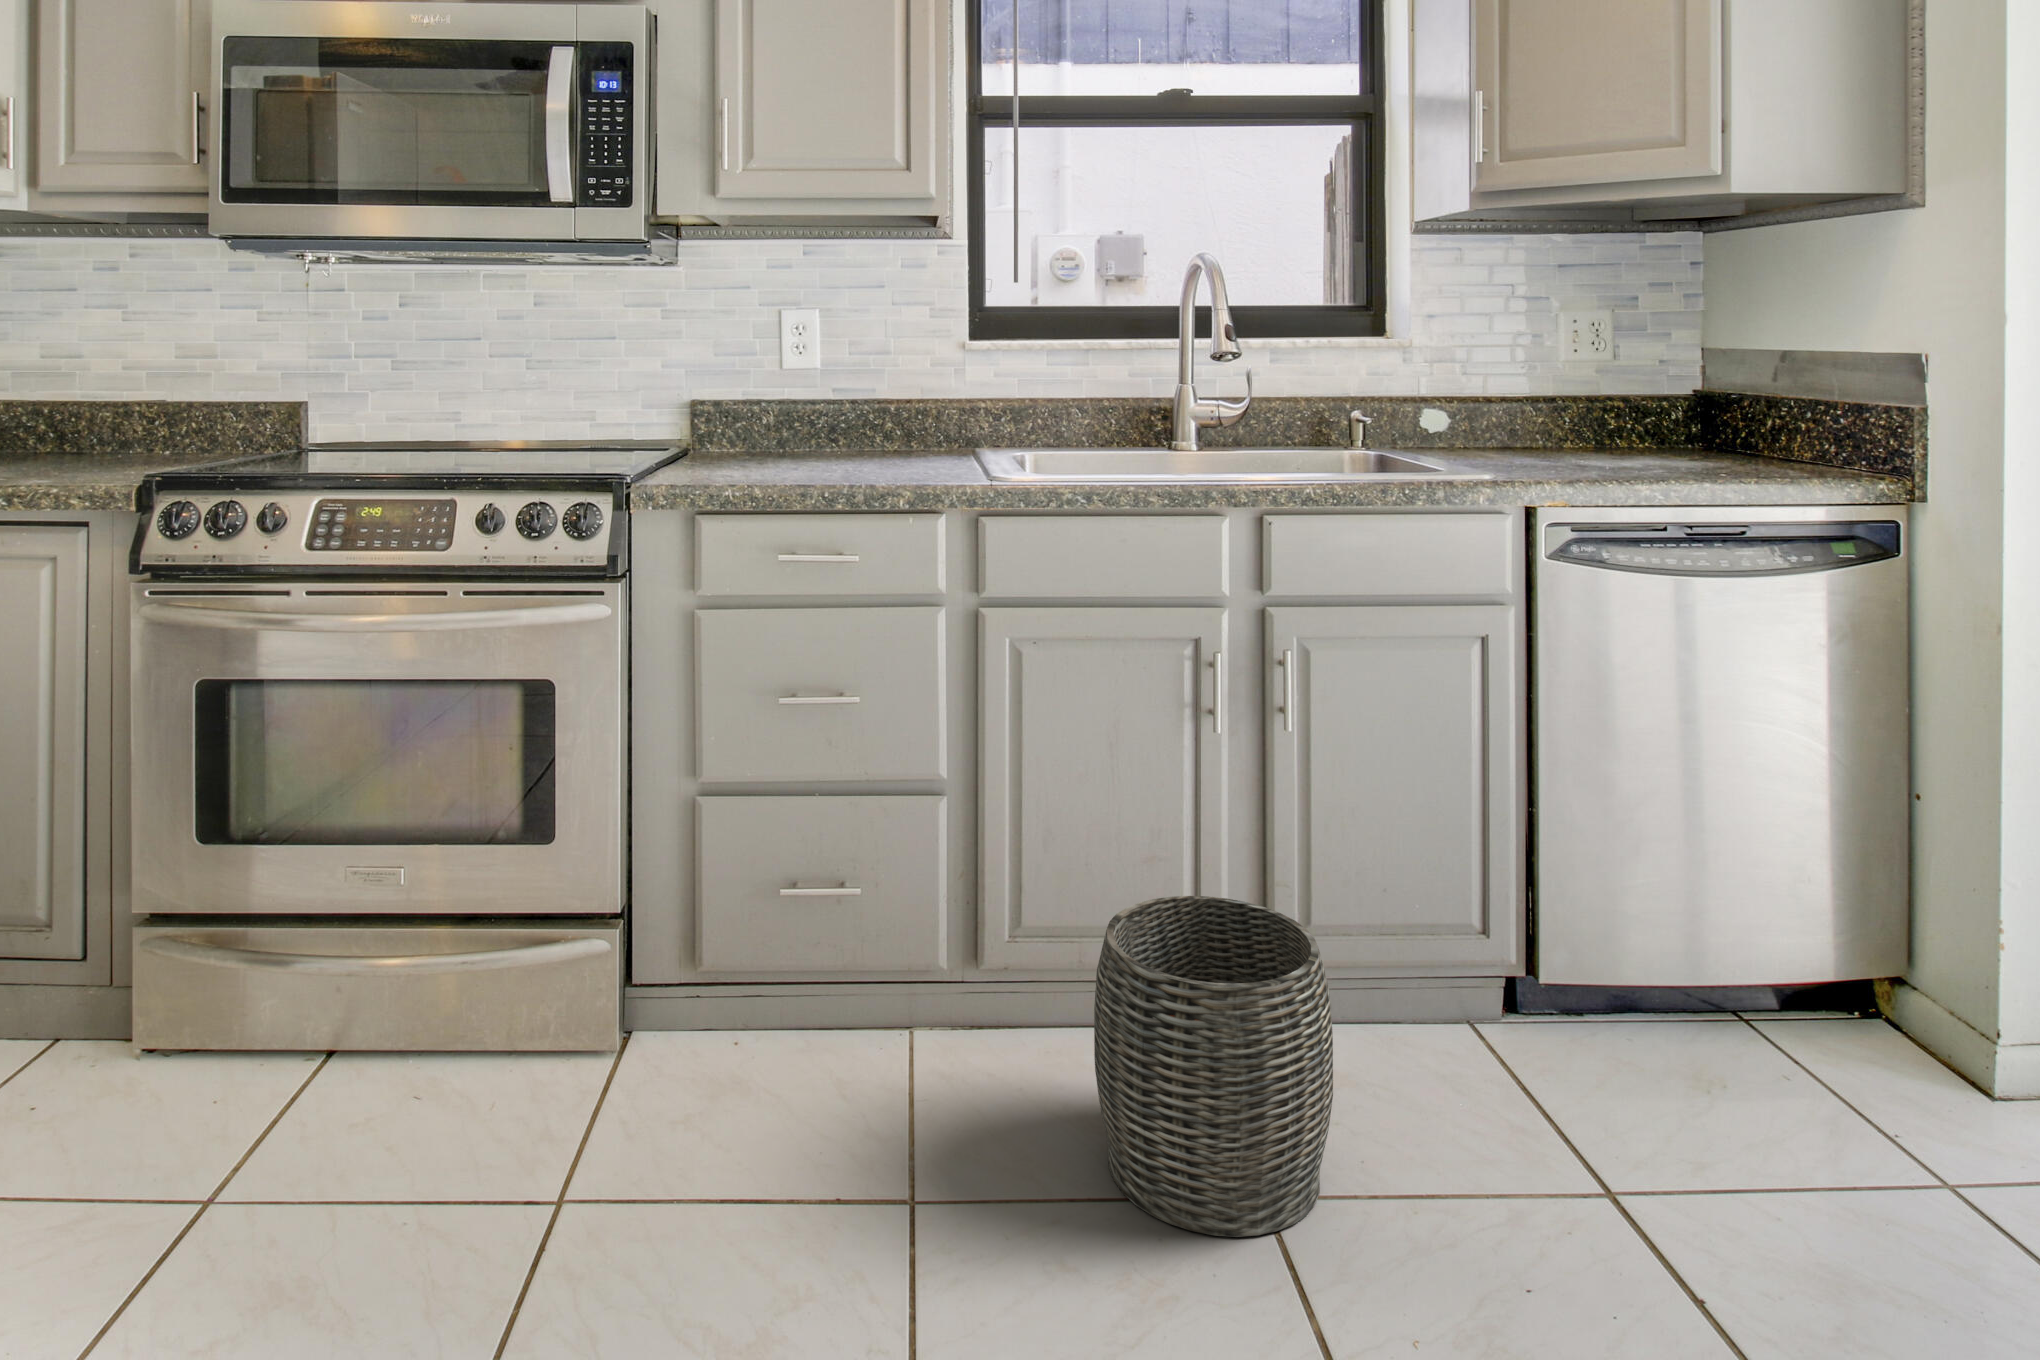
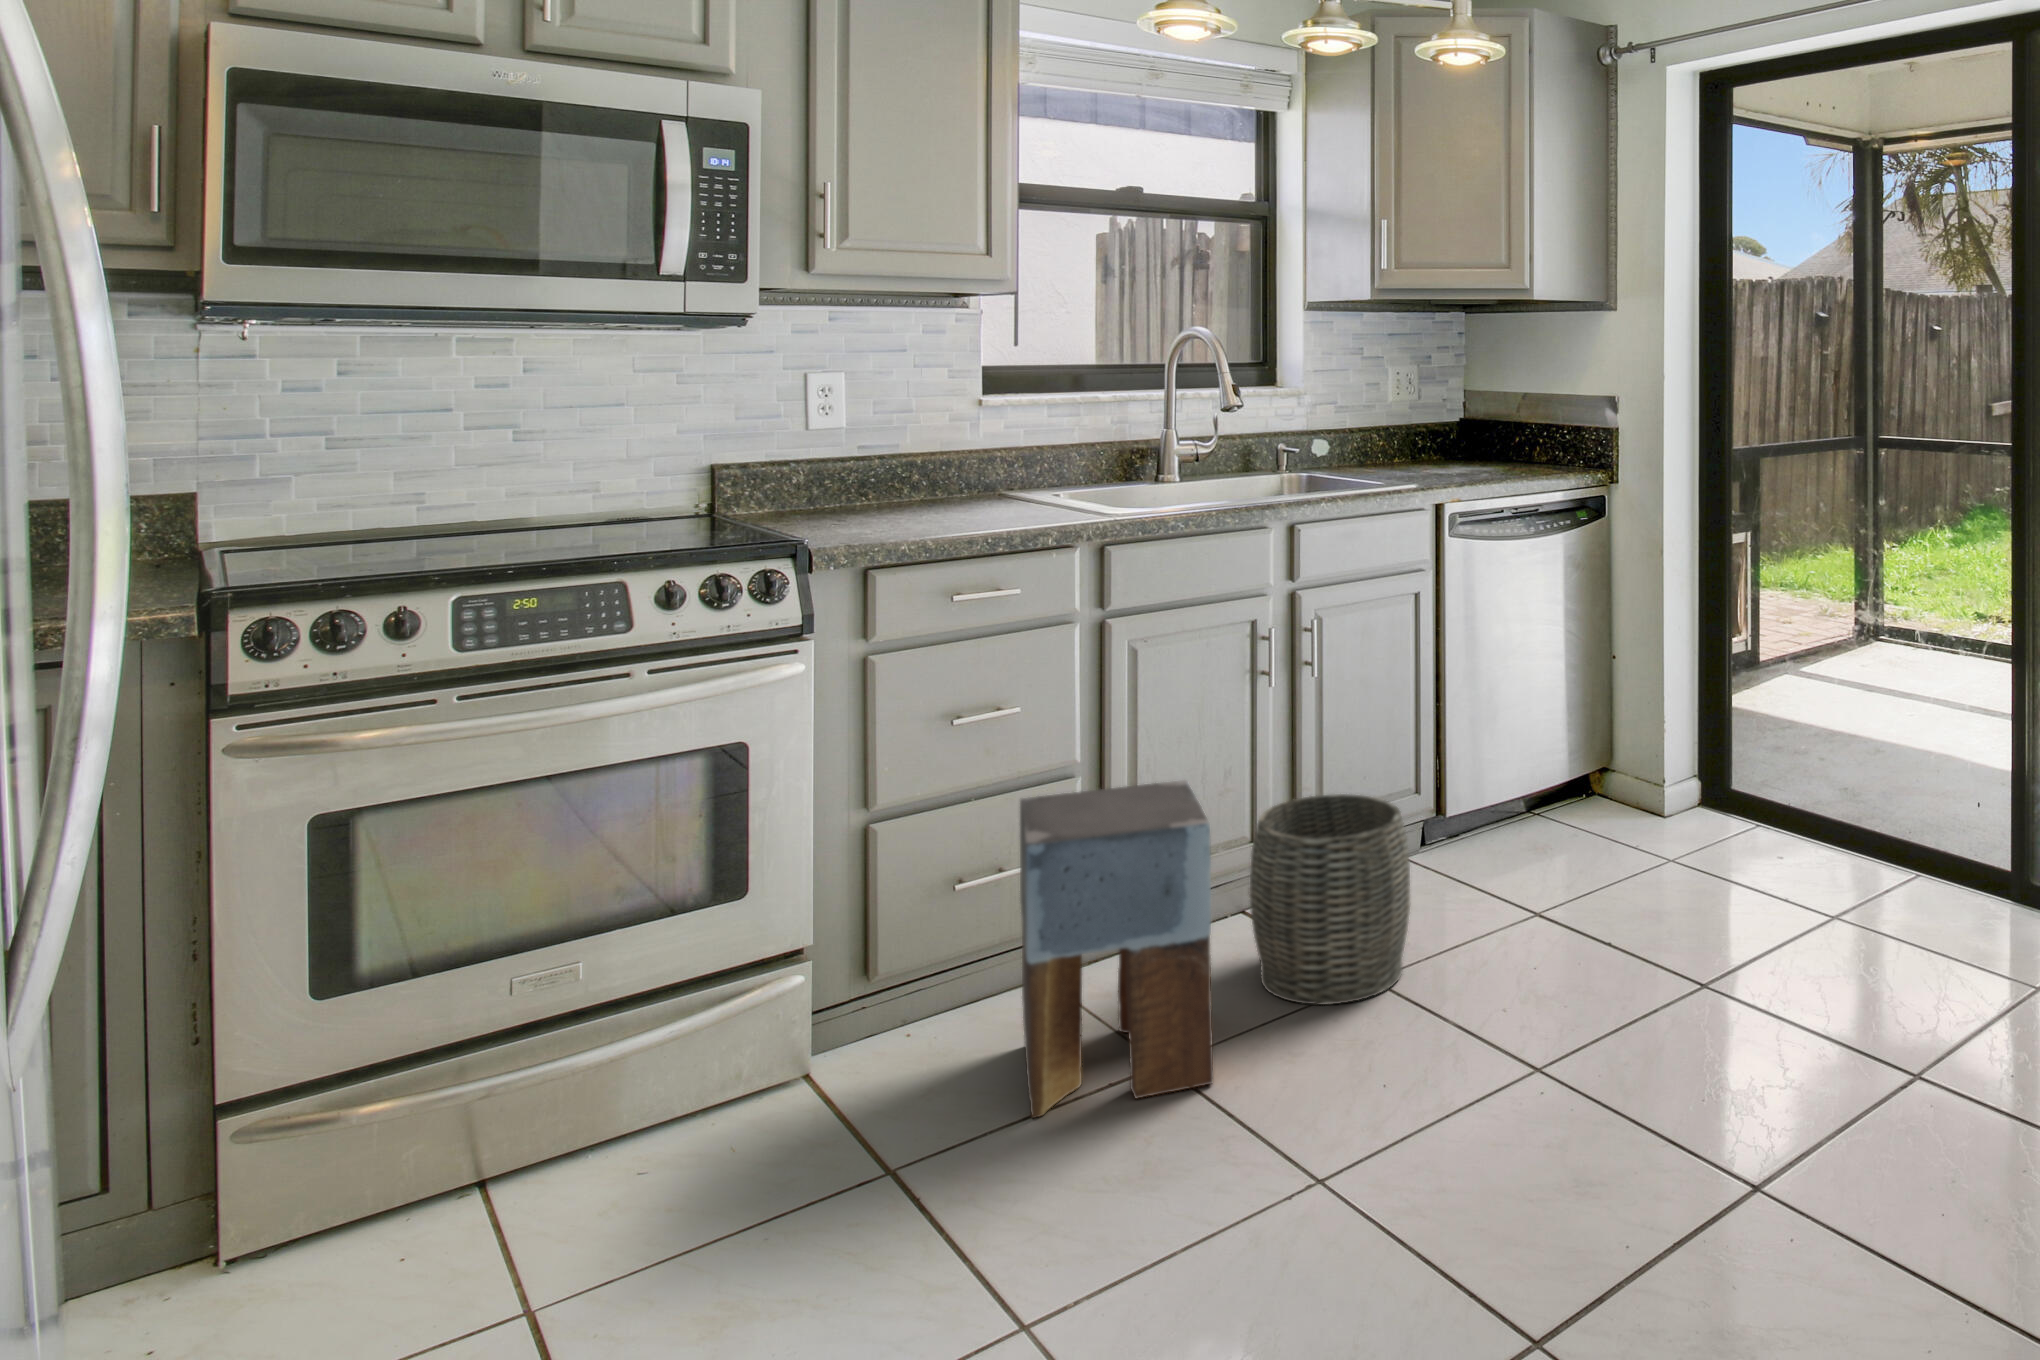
stool: none [699,809,986,1279] -> present [1020,780,1213,1118]

